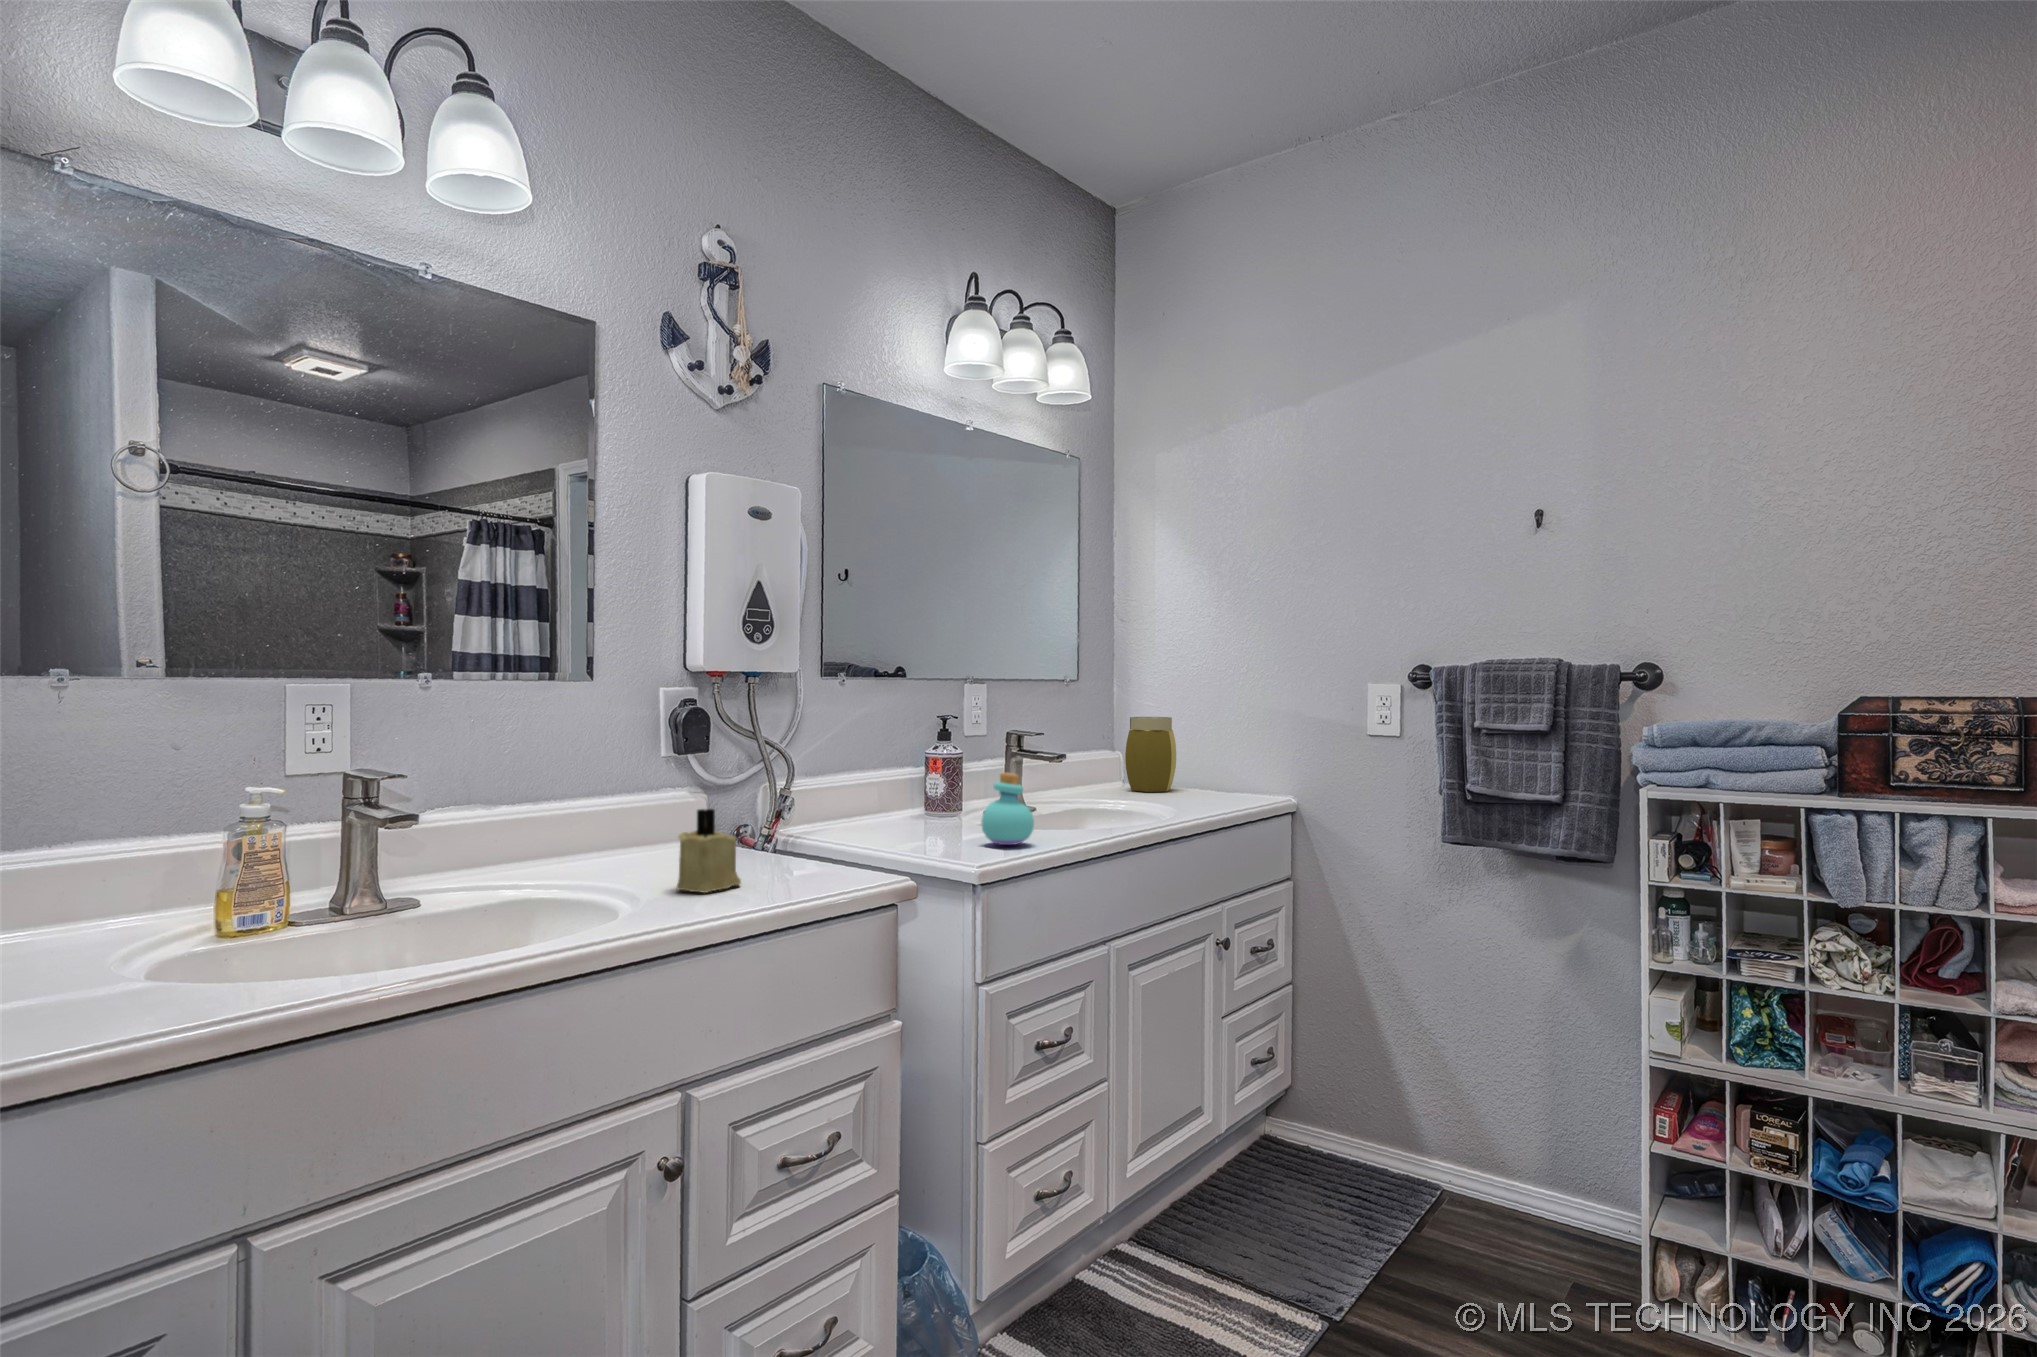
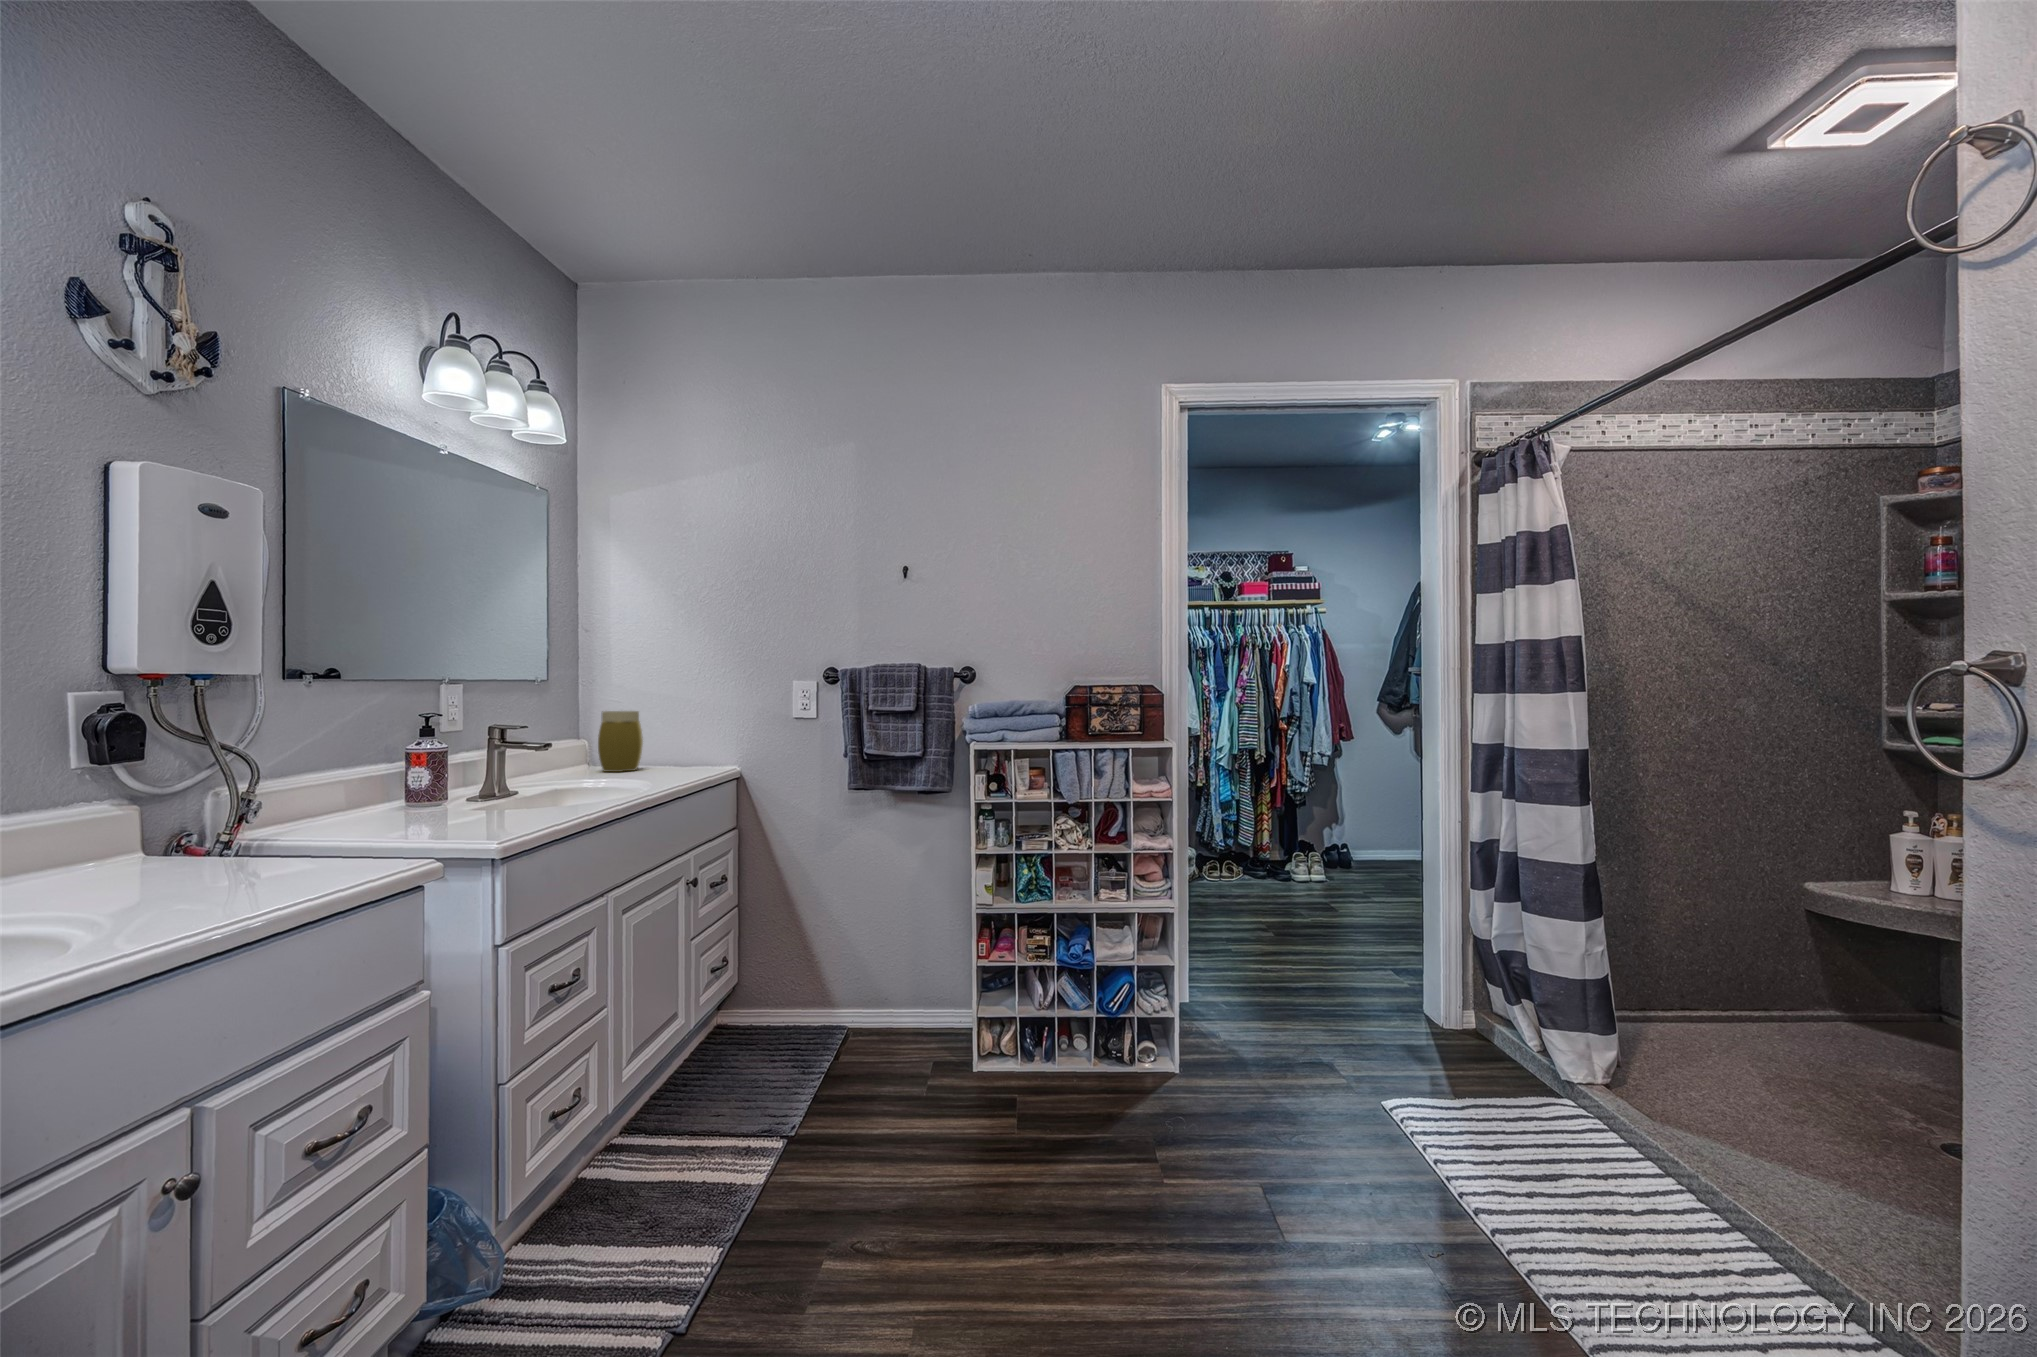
perfume bottle: present [981,773,1034,845] -> none [489,760,543,823]
candle: present [677,809,741,893] -> none [144,813,235,902]

